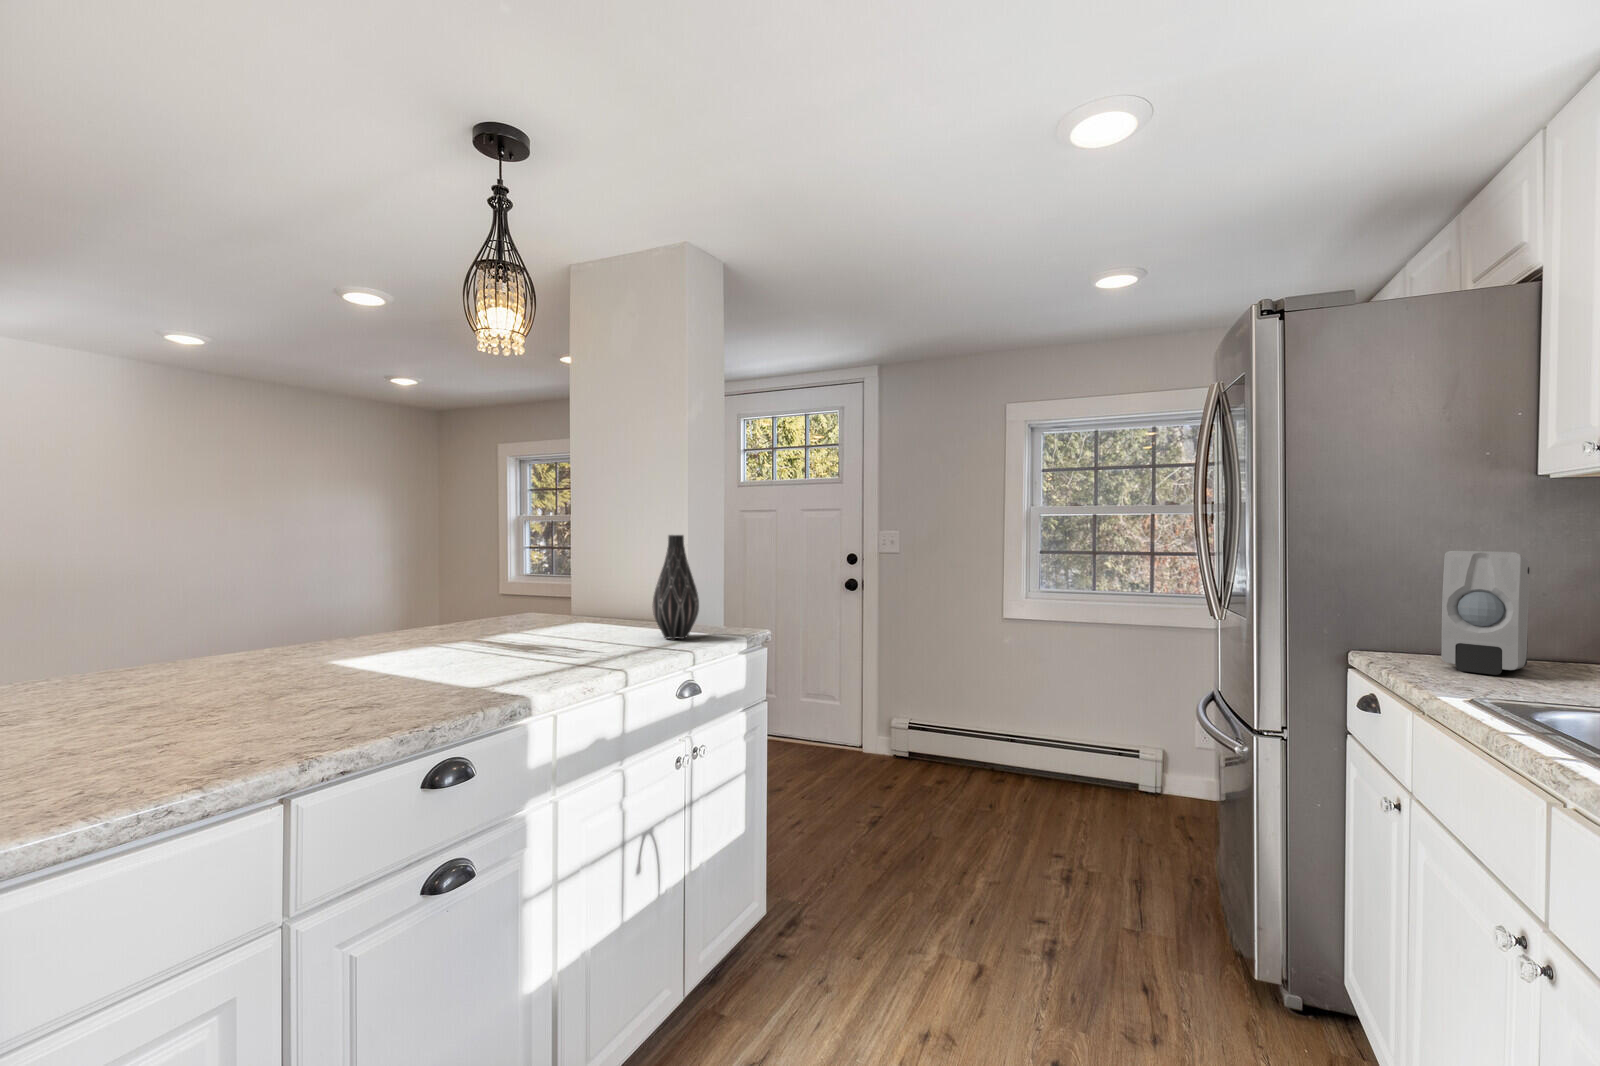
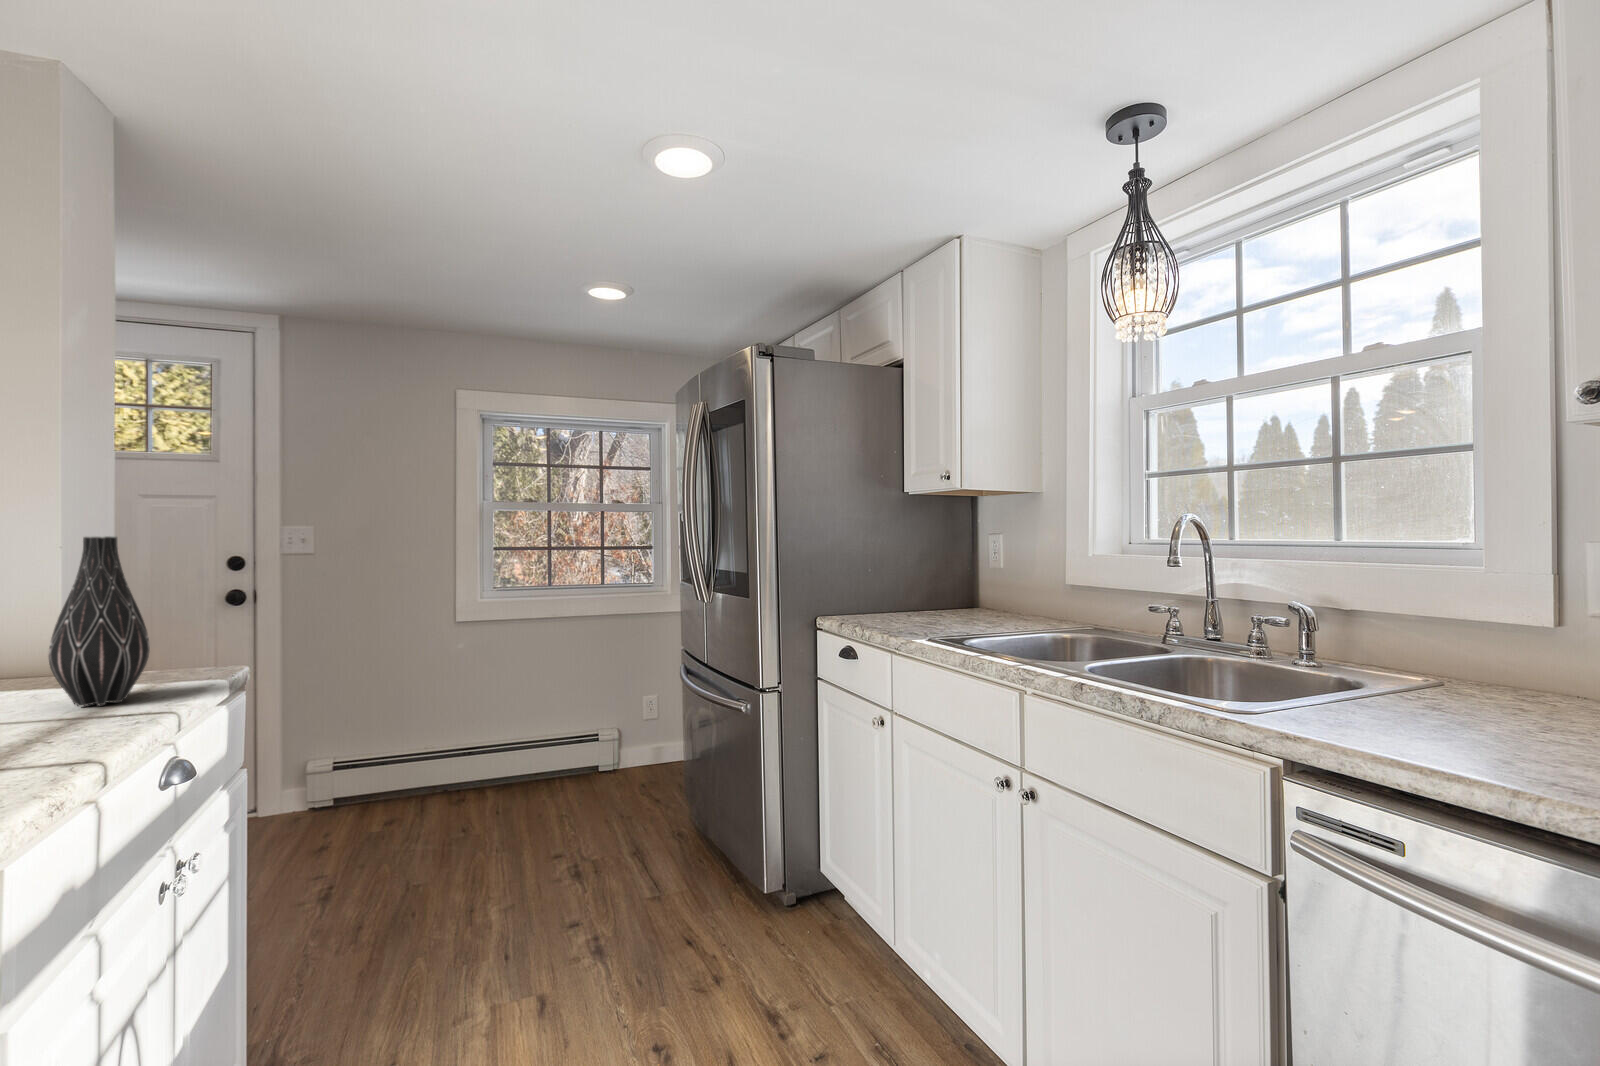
soap dispenser: present [1441,551,1530,675] -> none [876,541,917,623]

